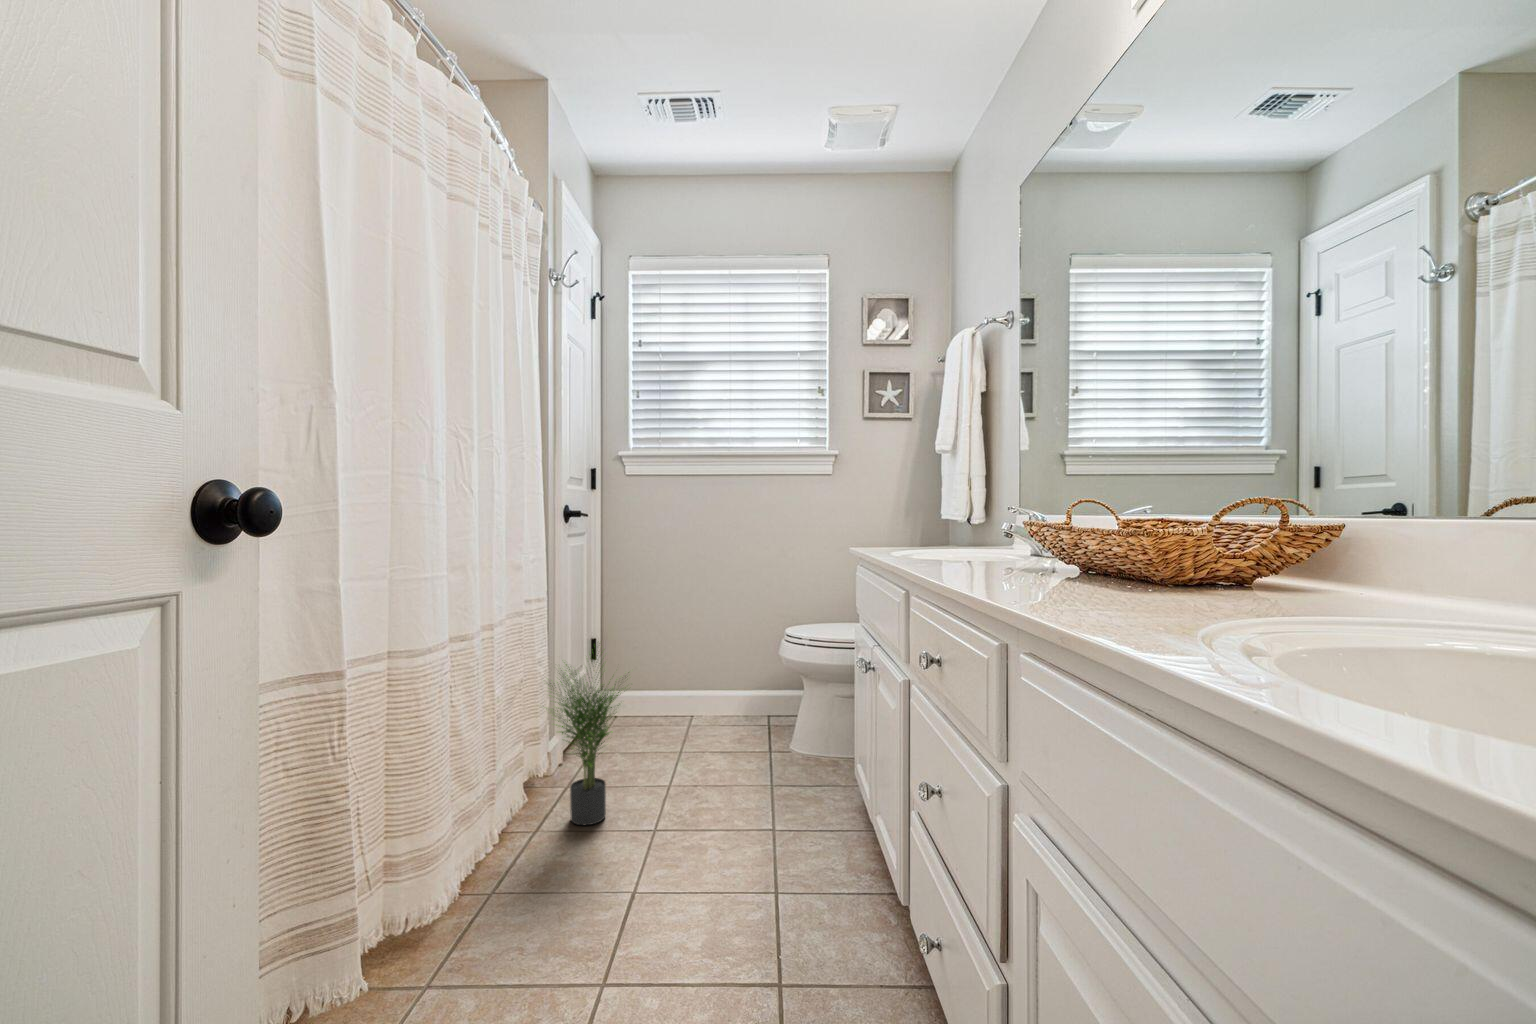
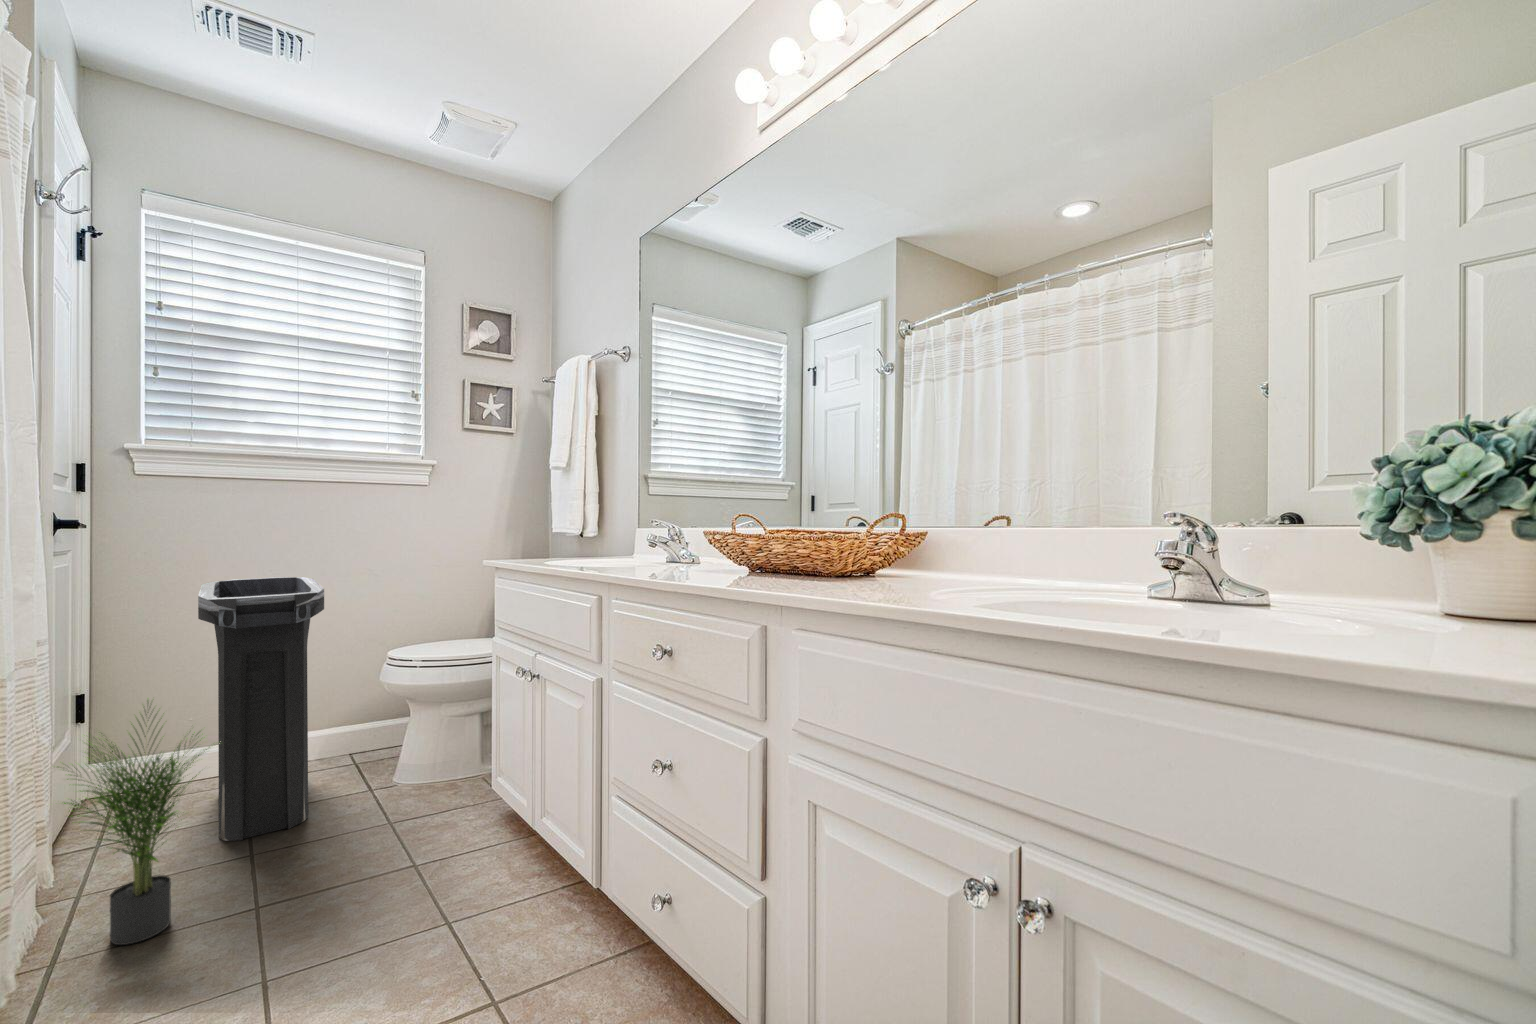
trash can: none [645,557,734,770] -> present [198,577,324,841]

